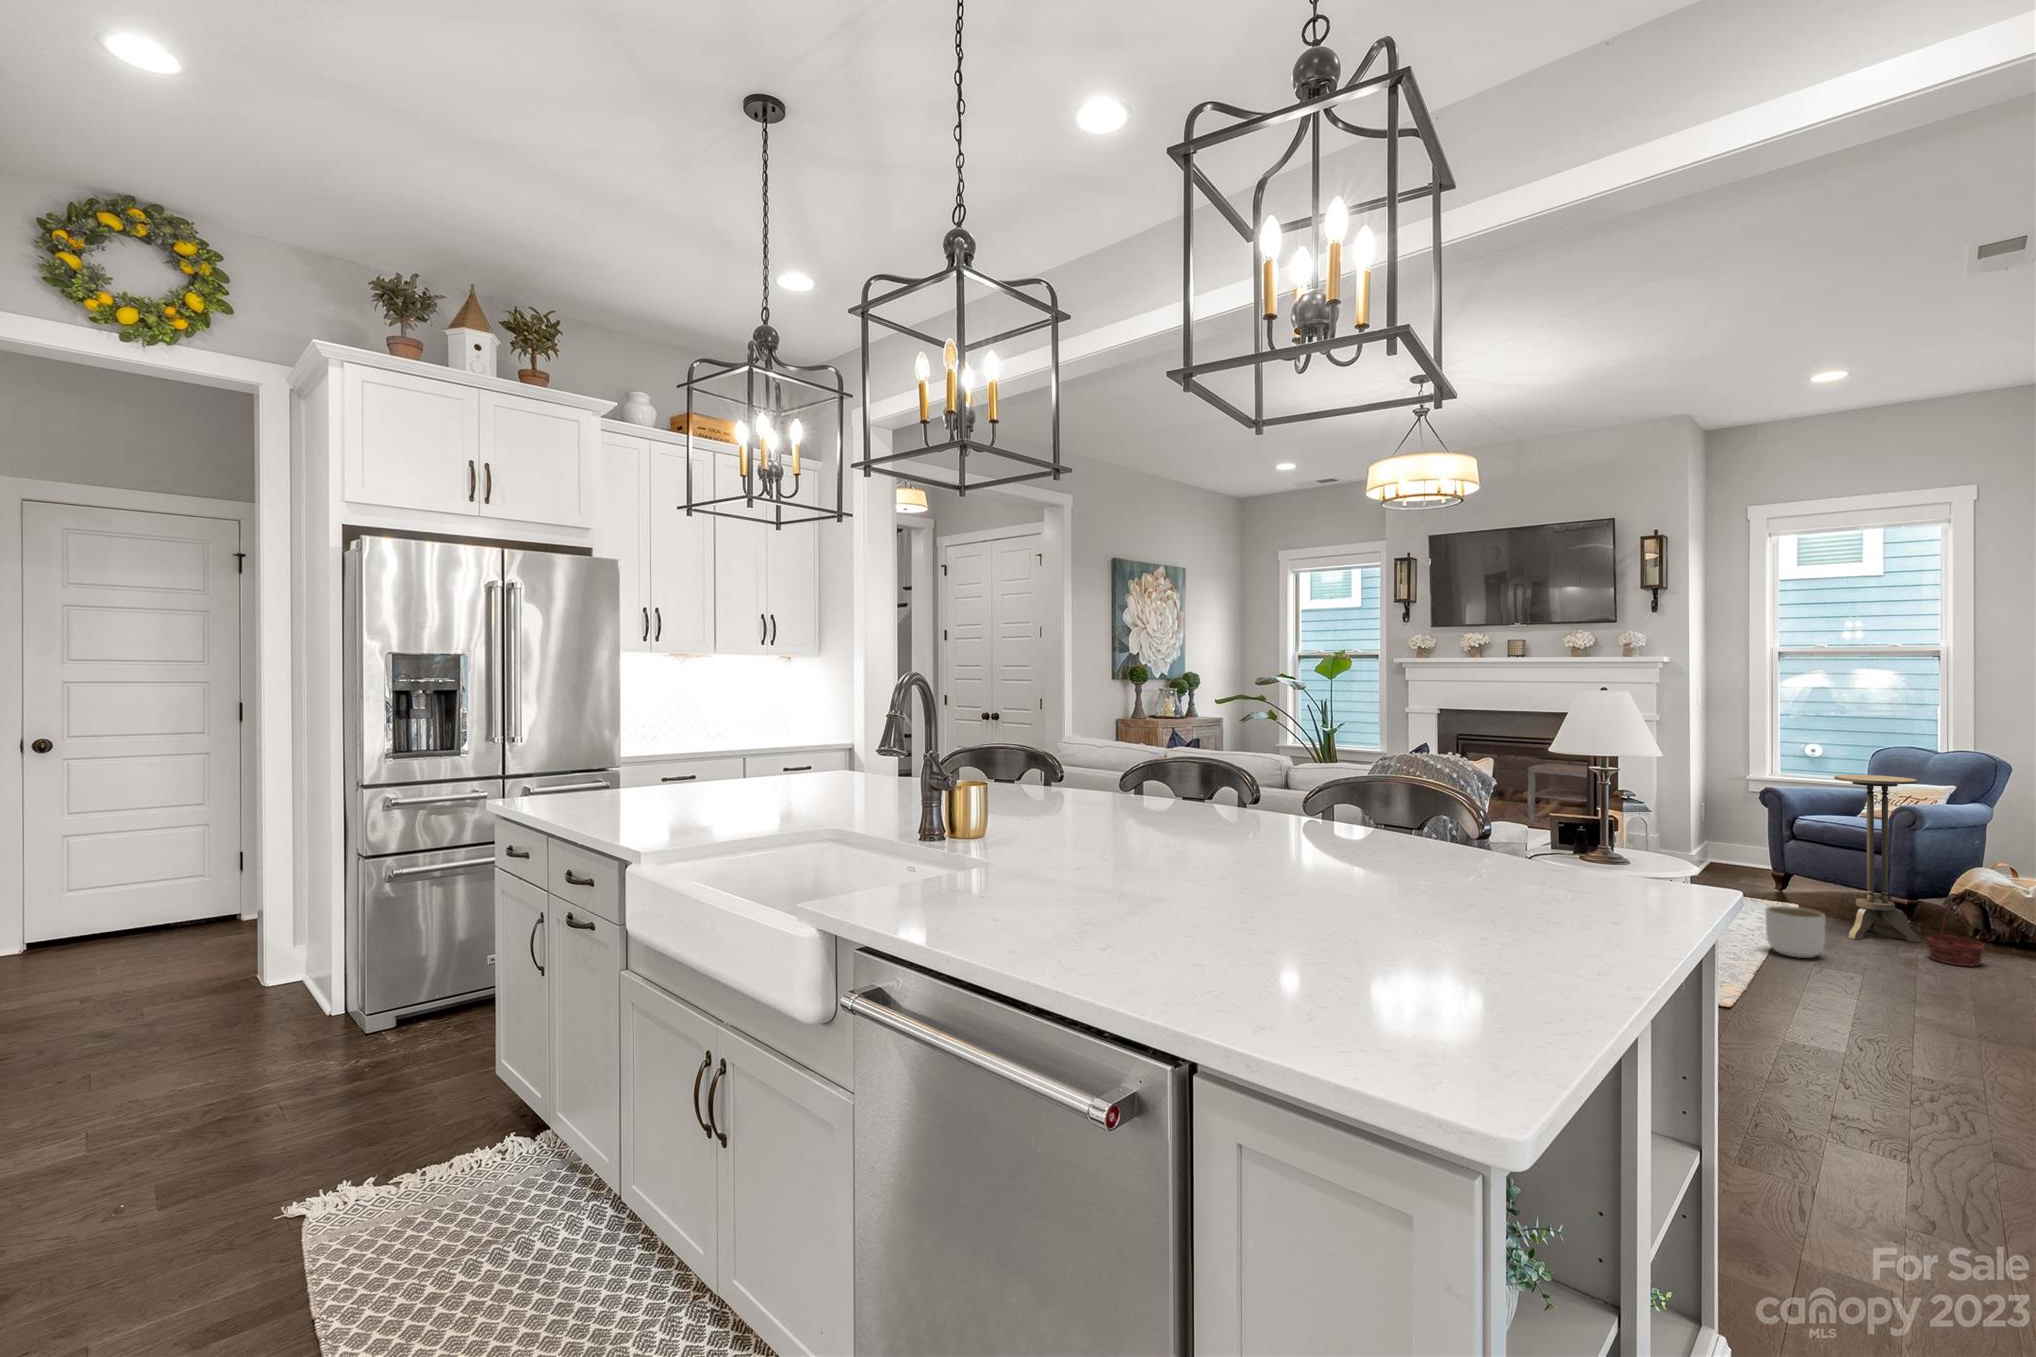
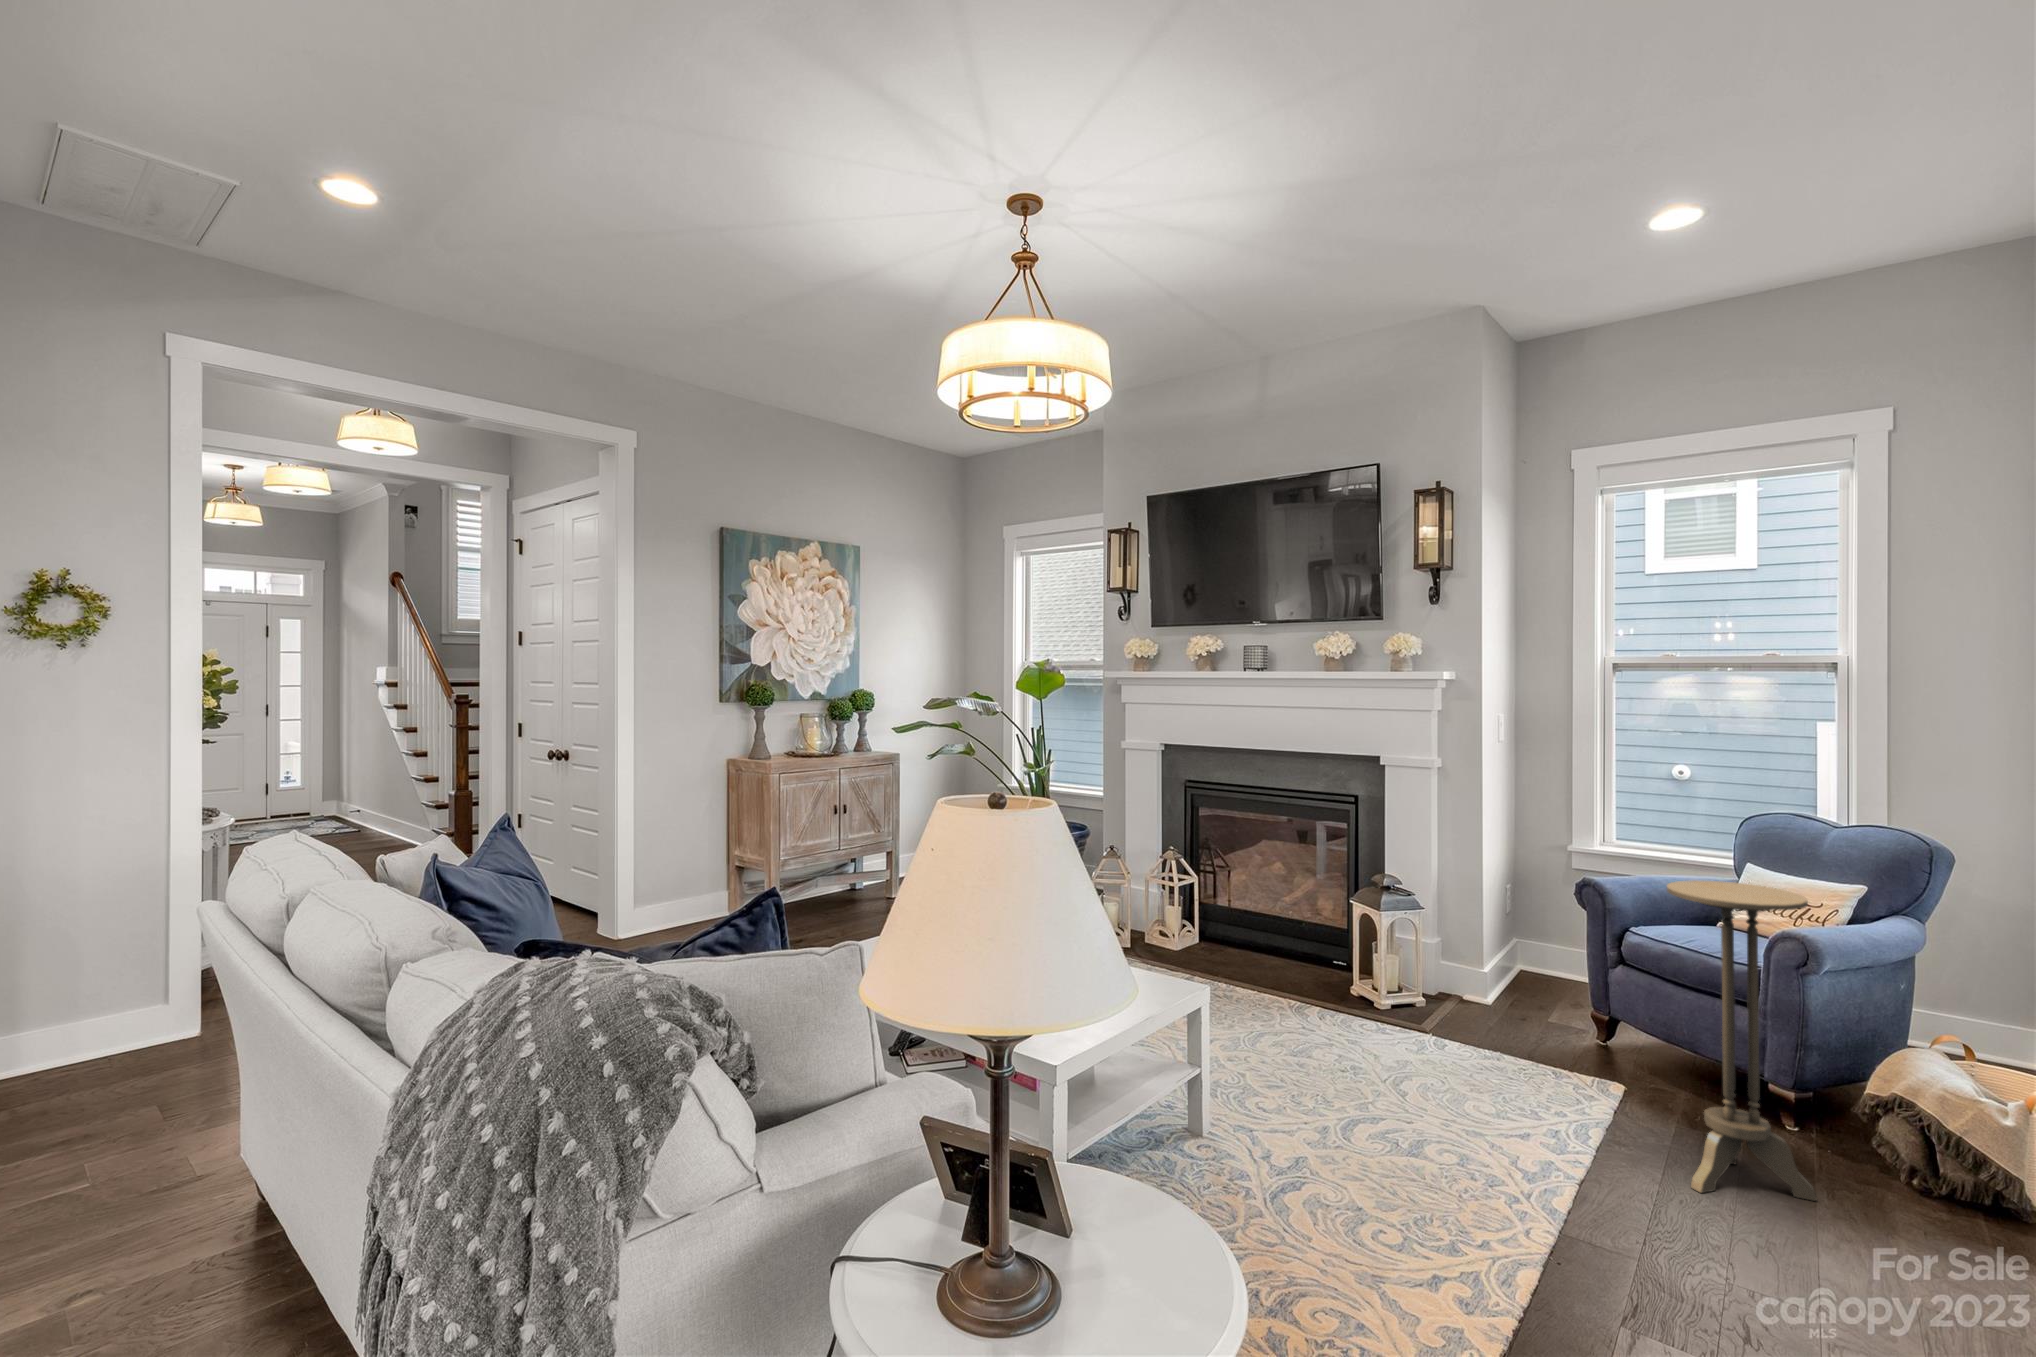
basket: present [1926,904,1984,966] -> none [1827,1161,1942,1299]
planter: present [1765,906,1825,958] -> none [1531,1151,1638,1273]

